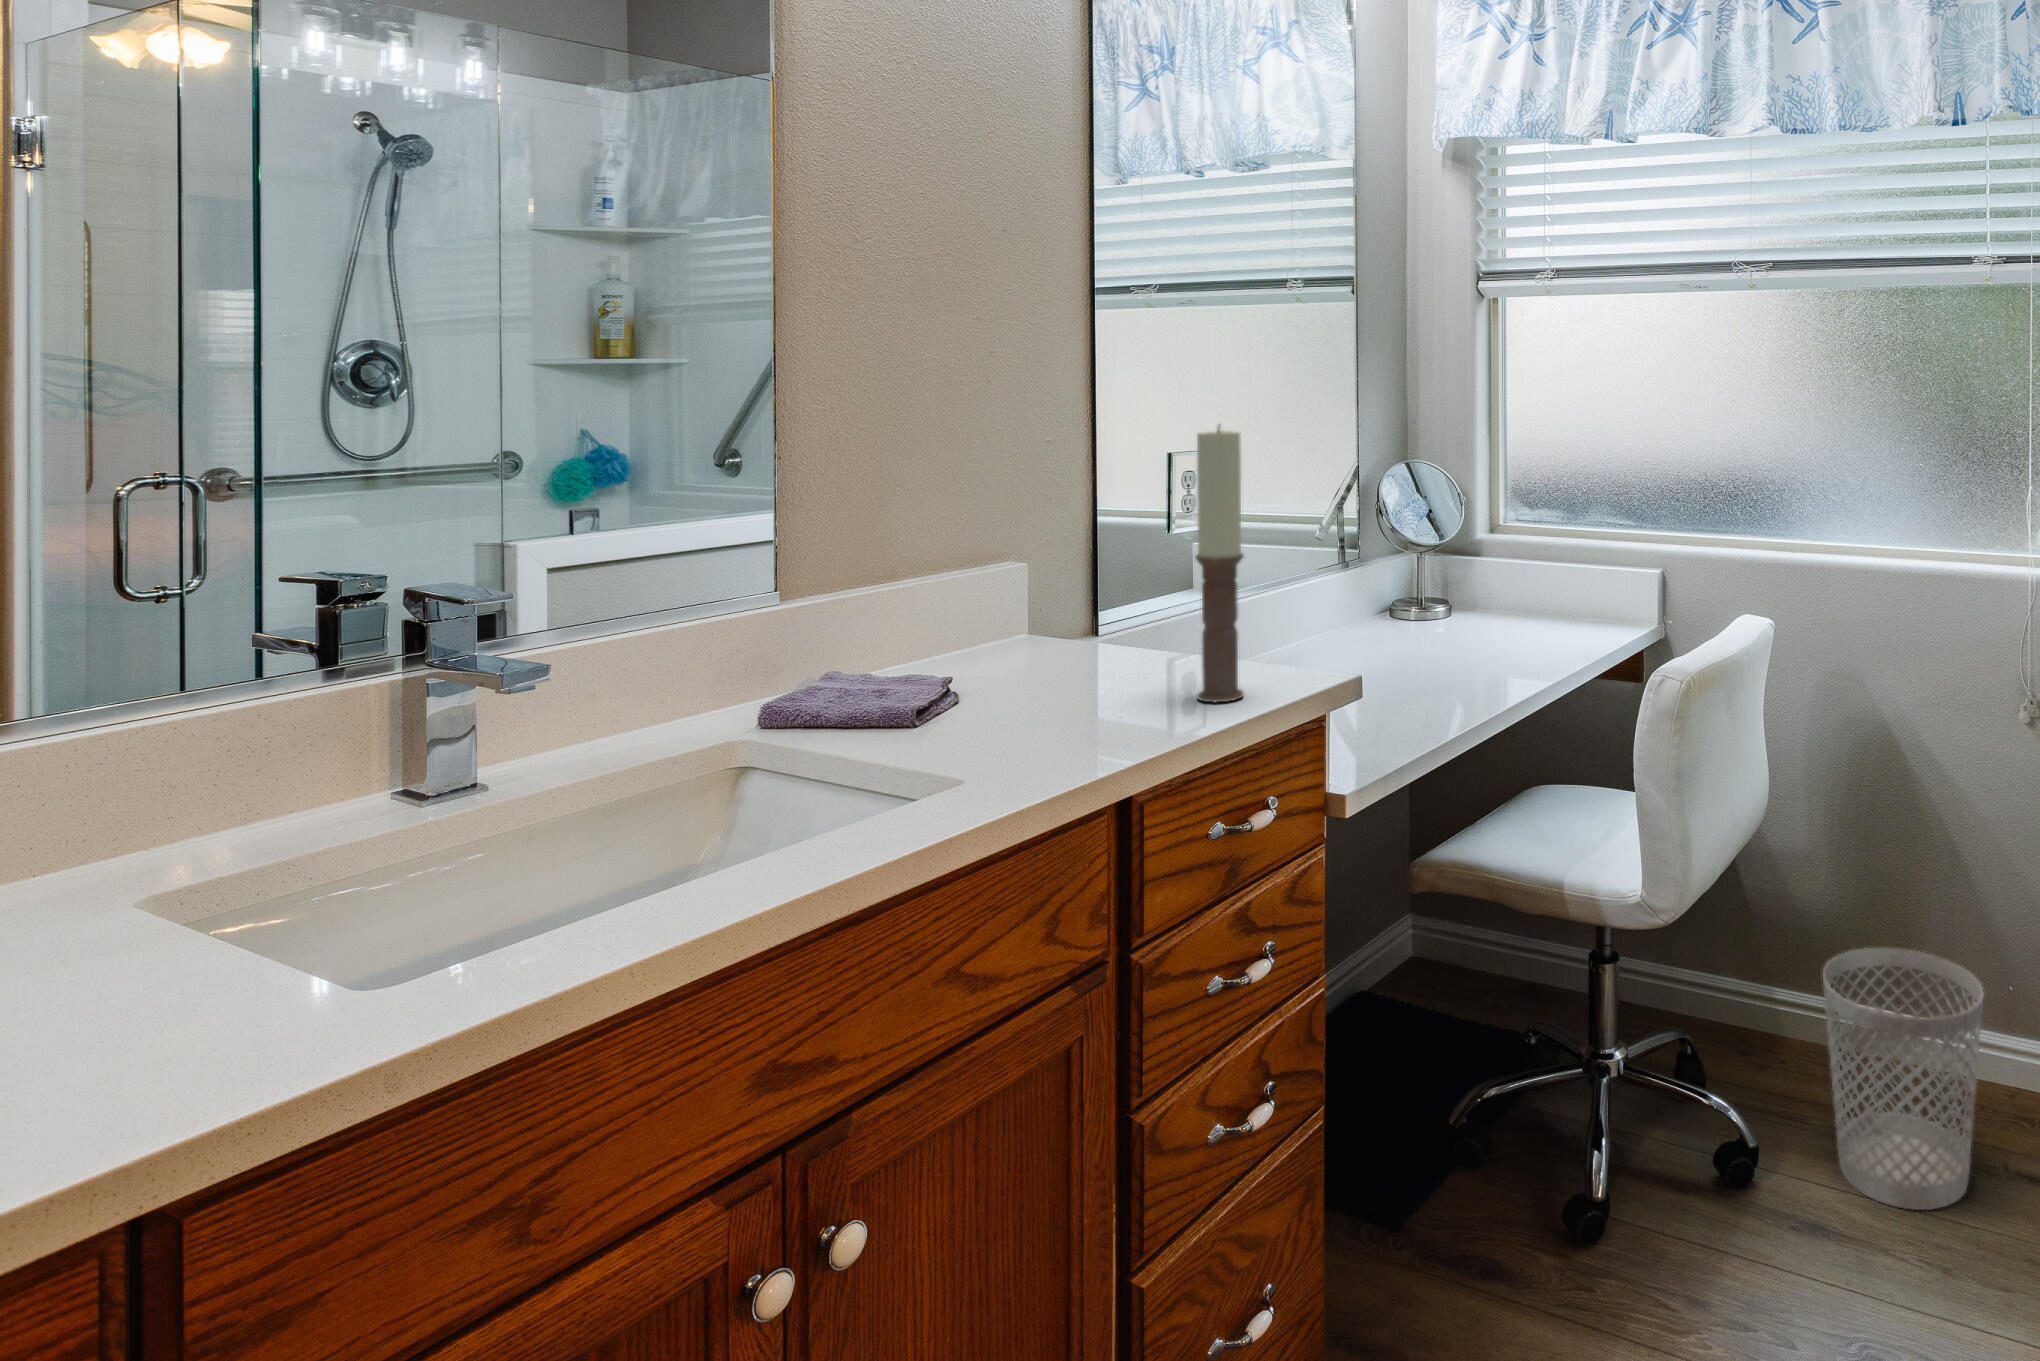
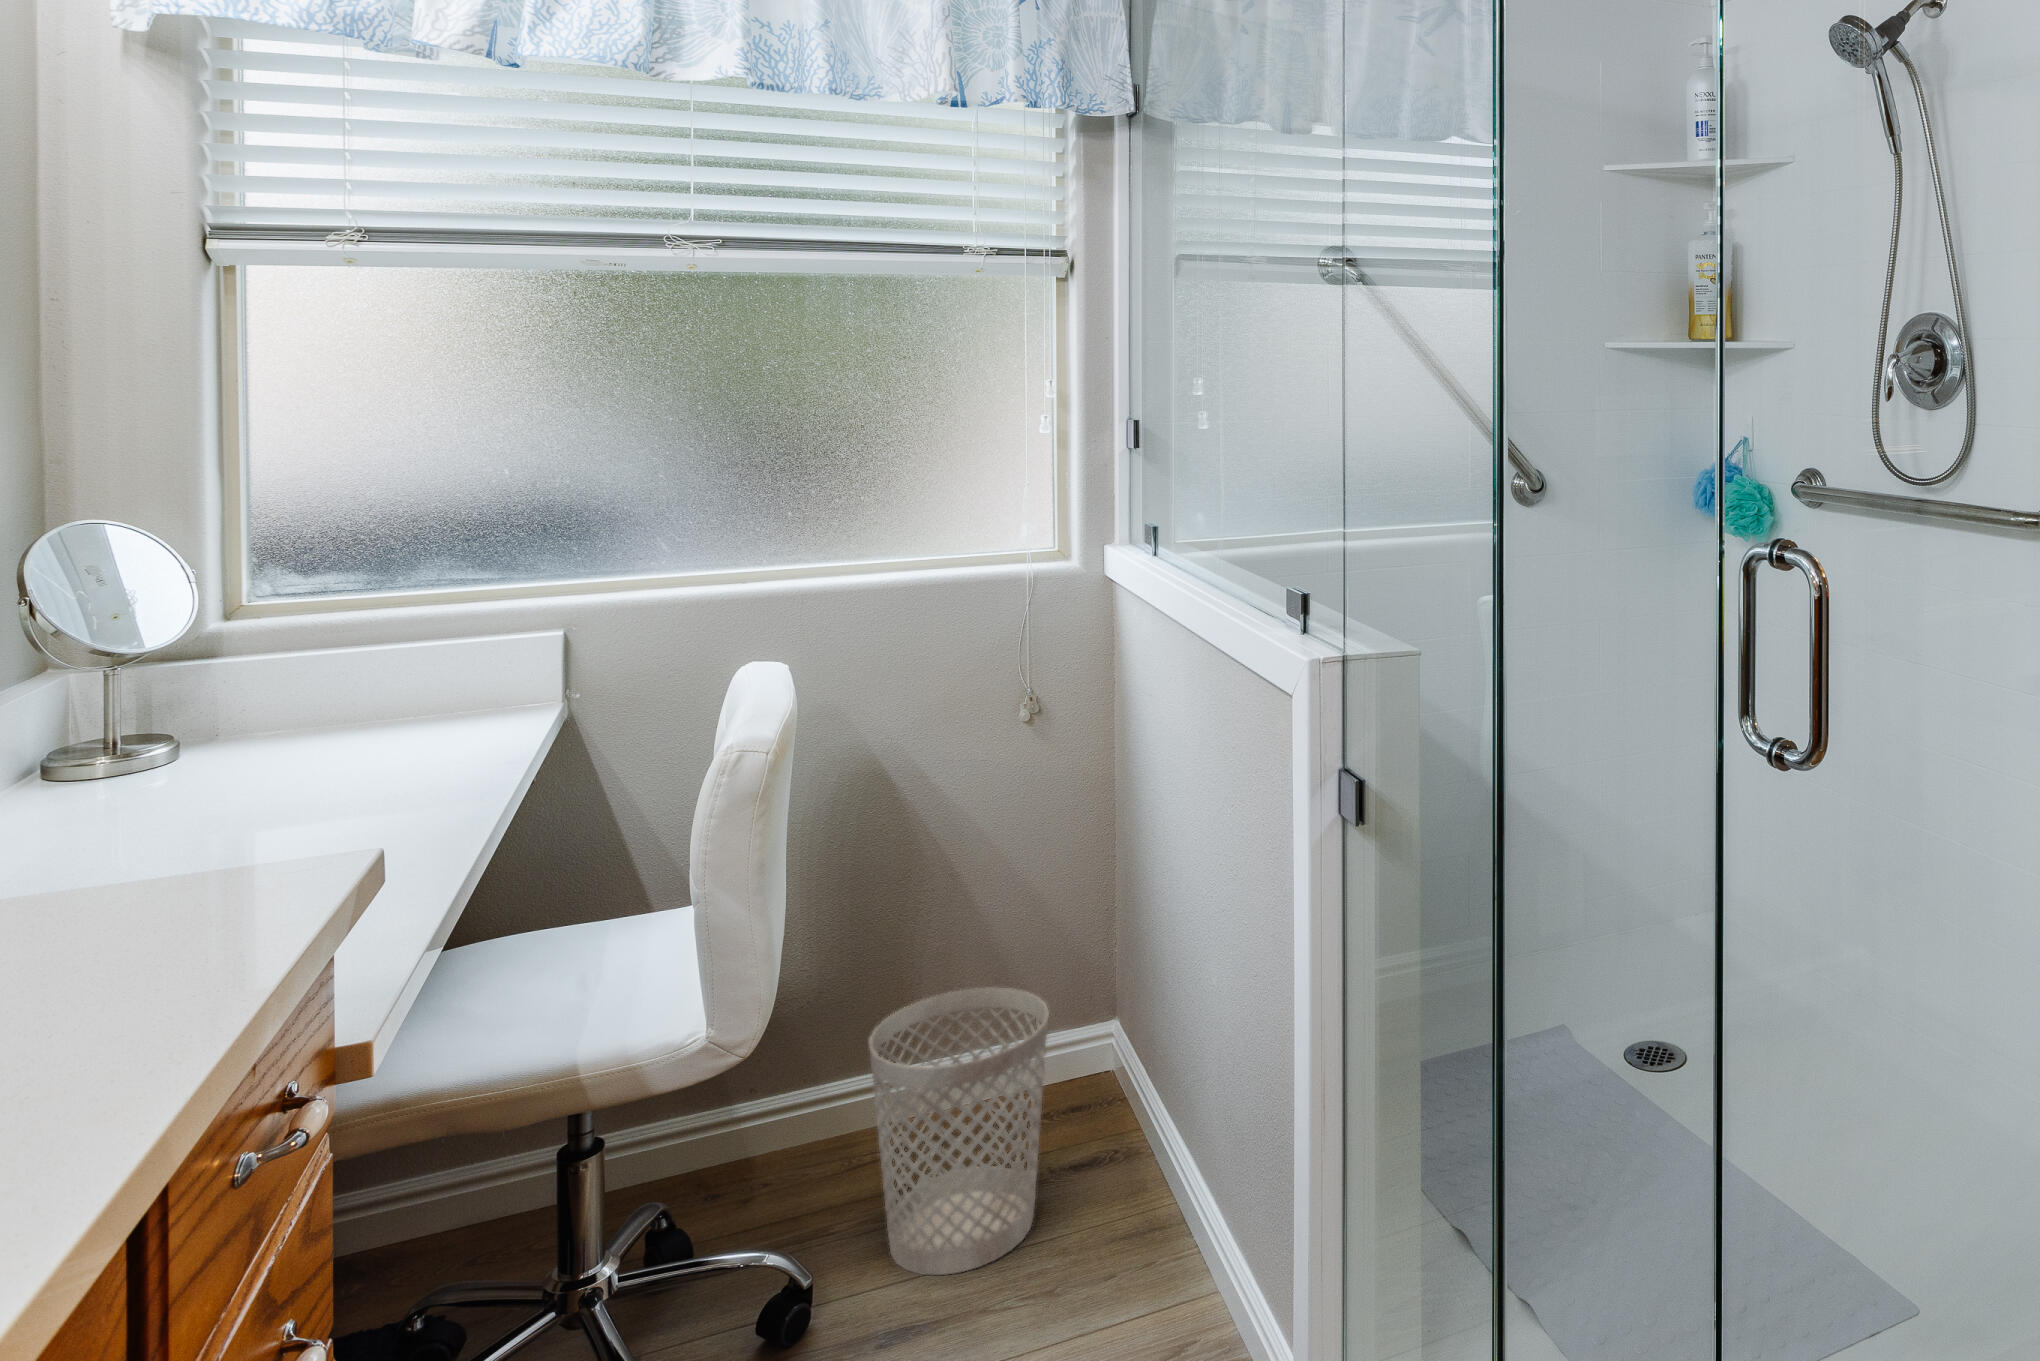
candle: present [1196,428,1244,702] -> none [129,442,242,931]

